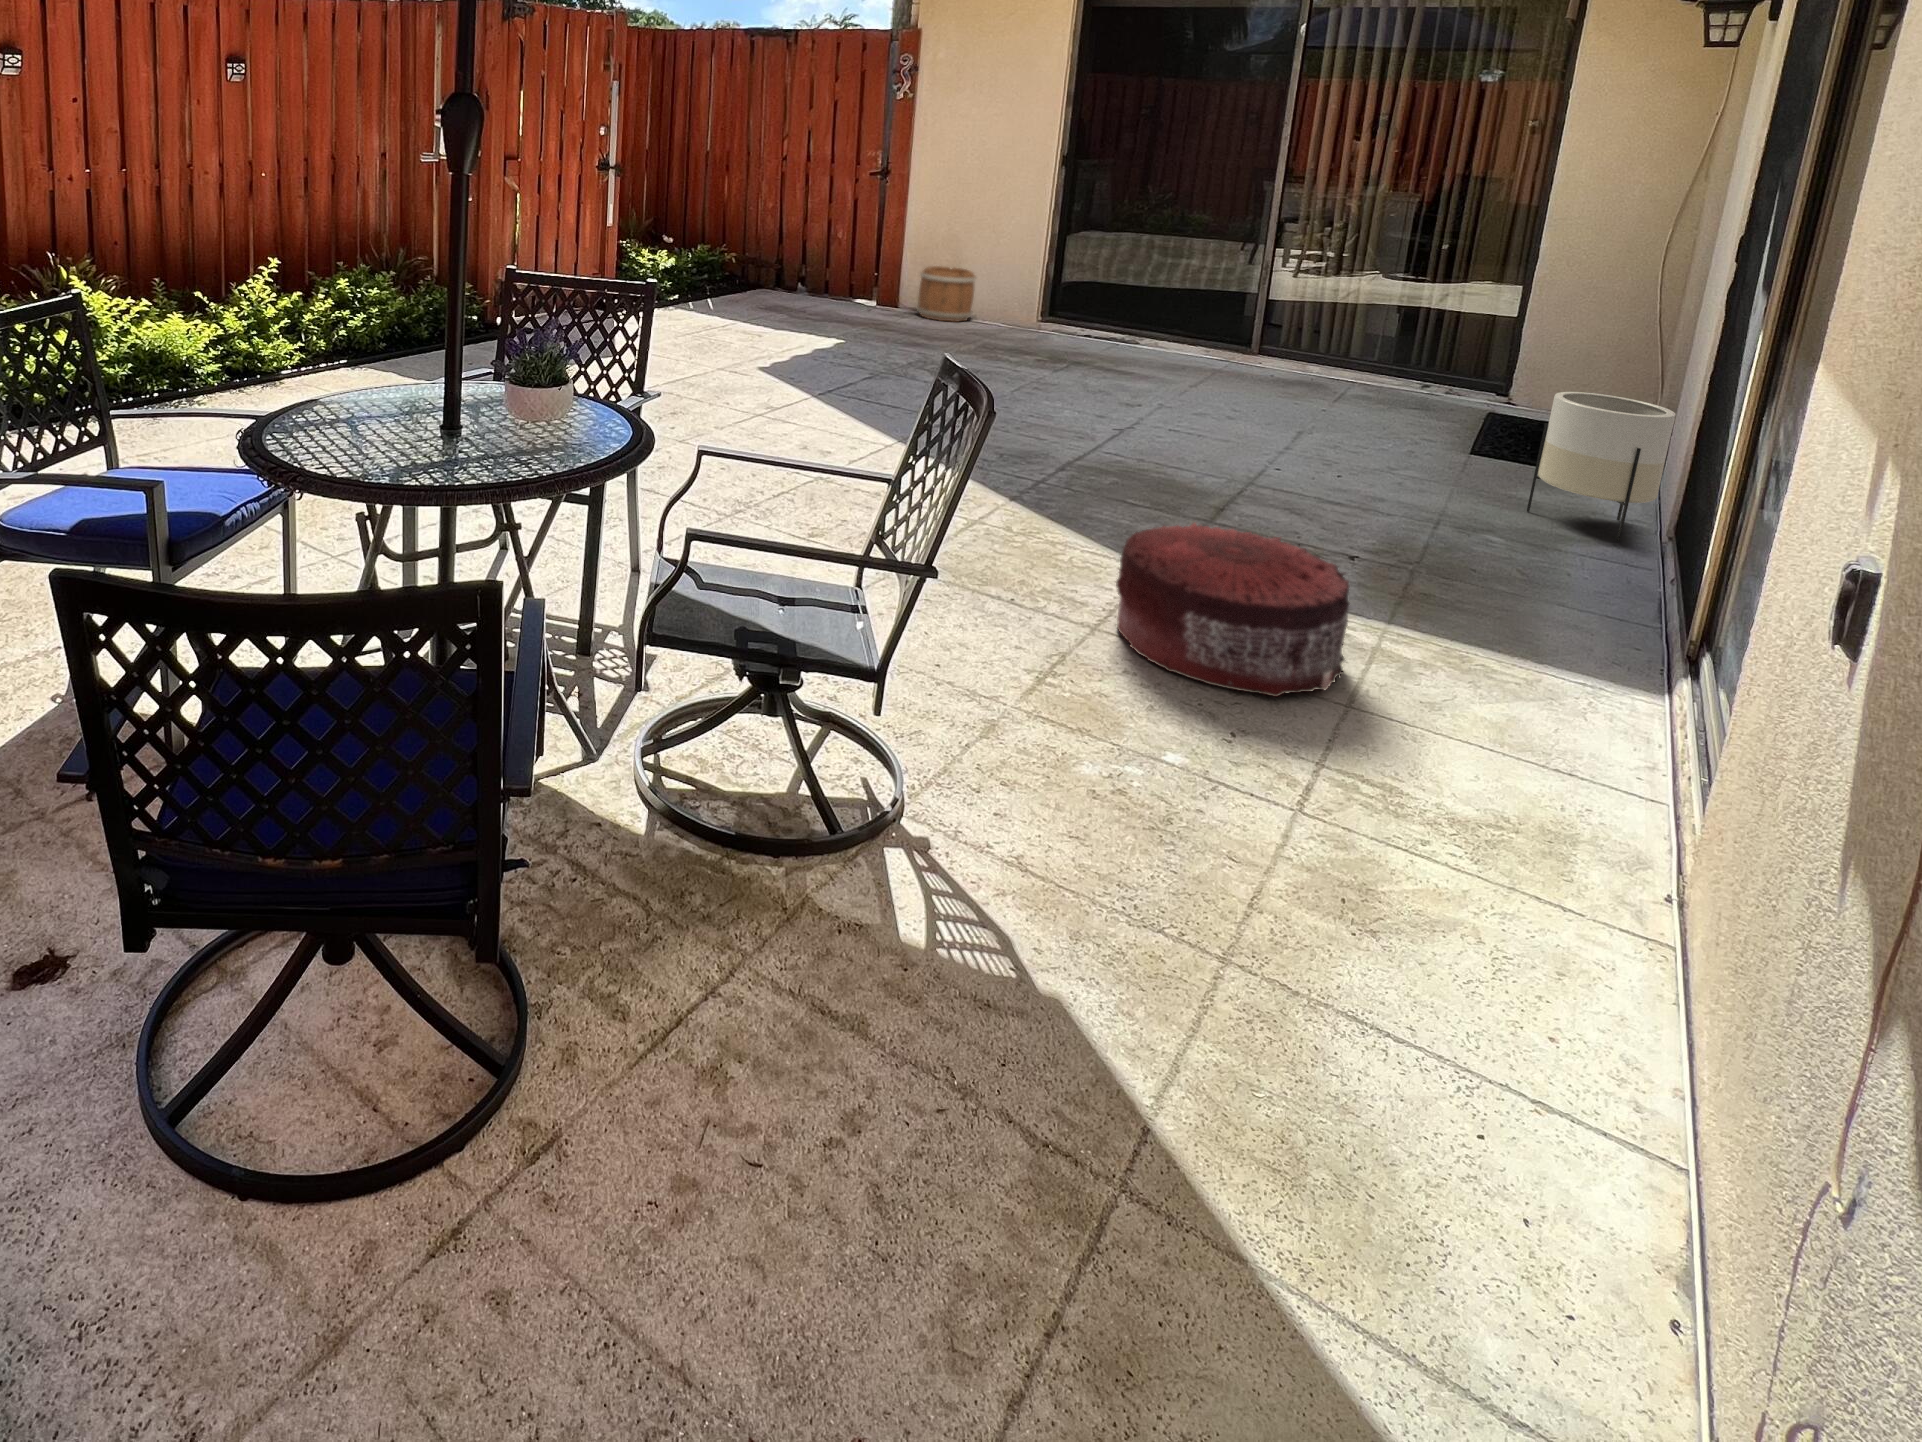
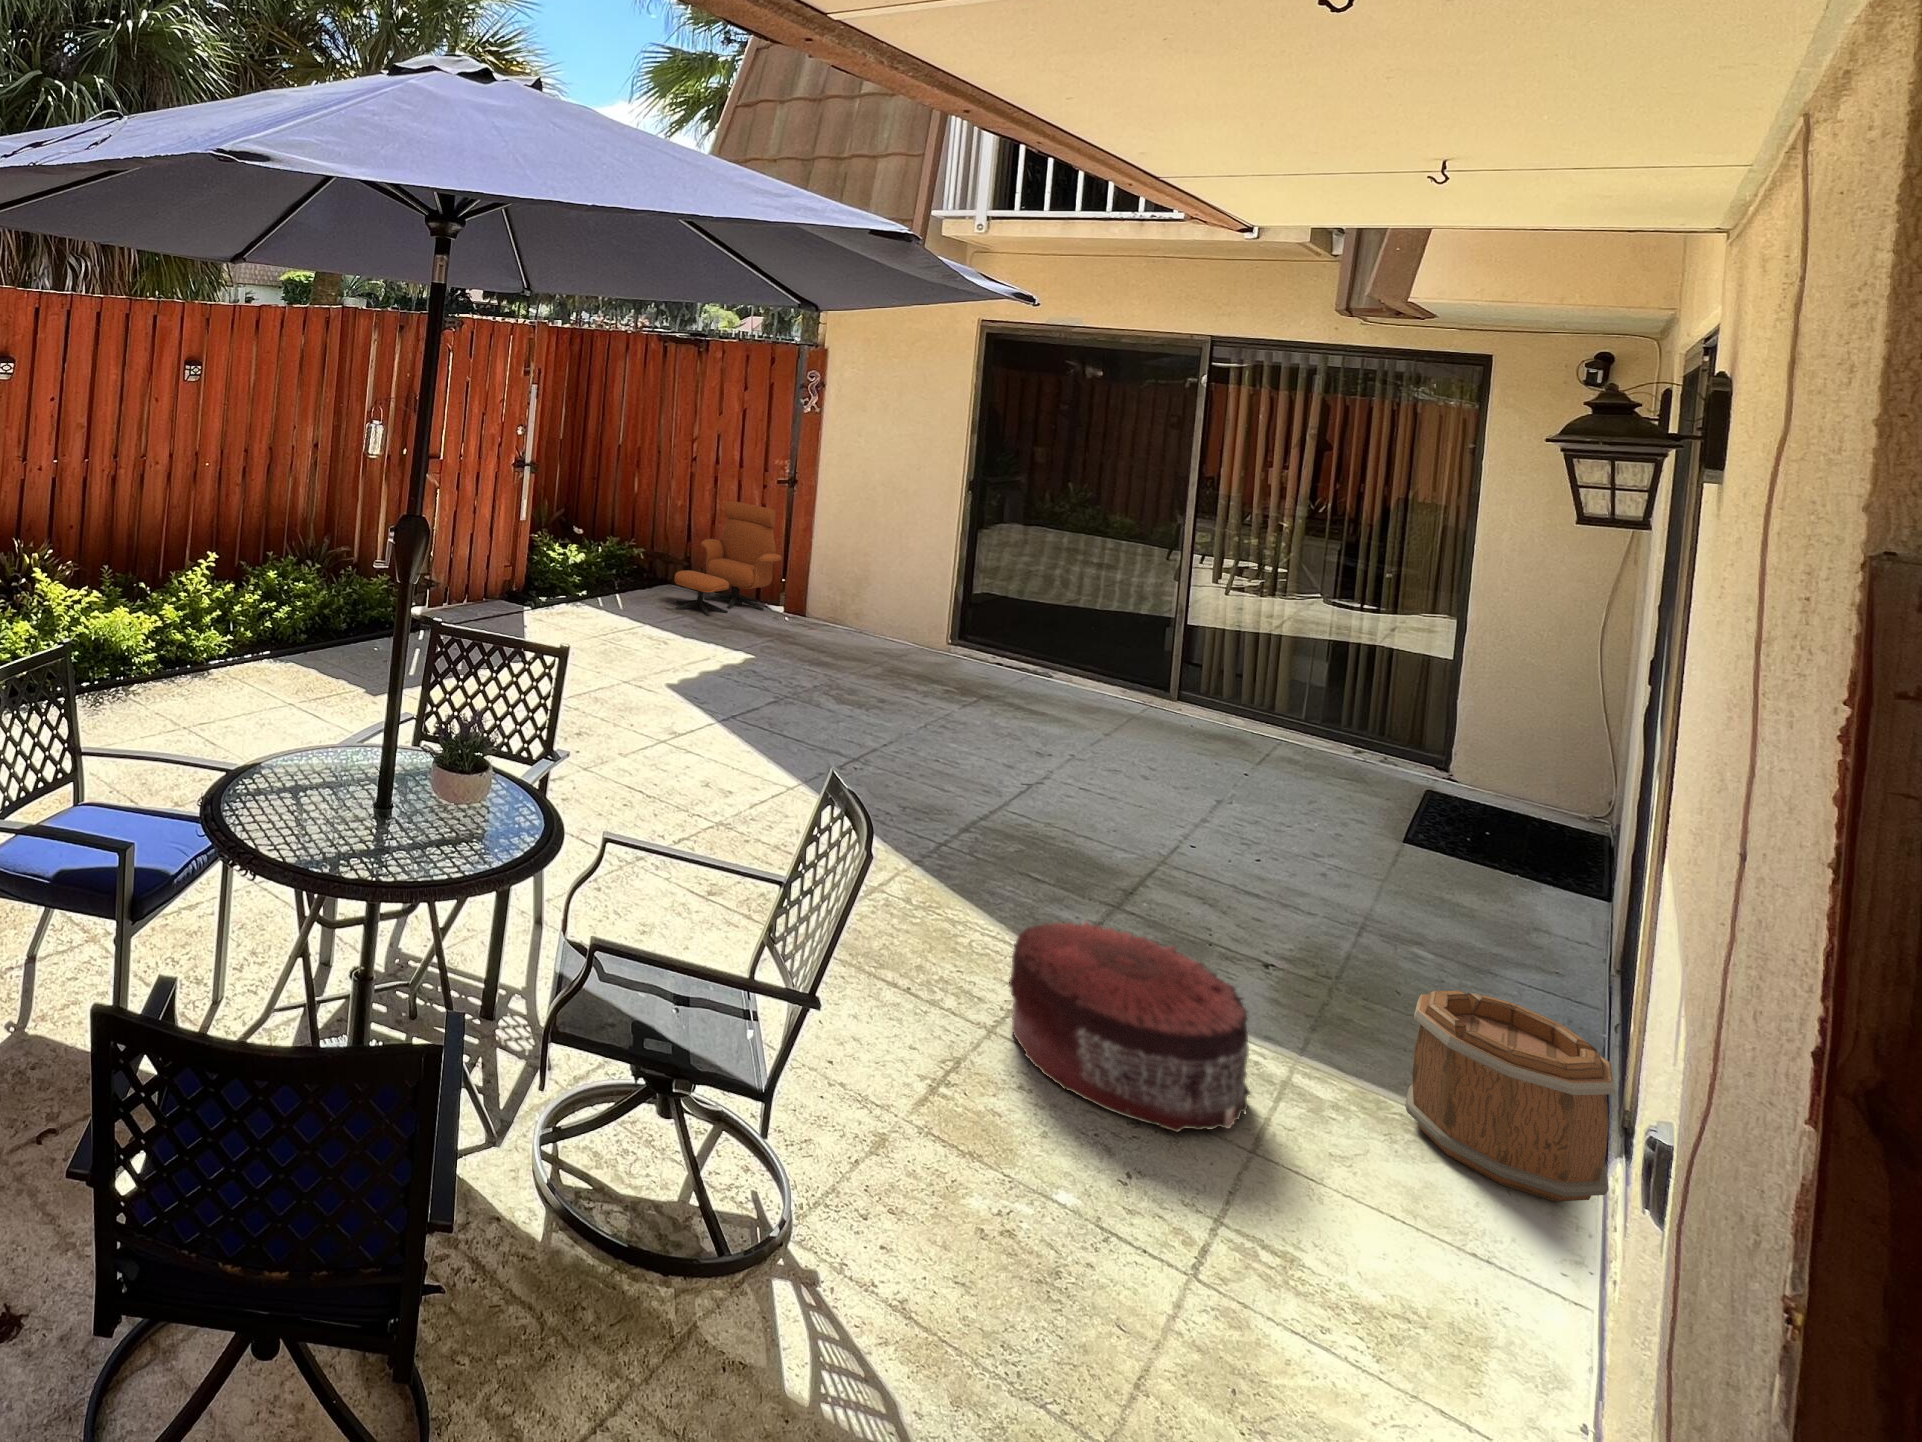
lounge chair: none [774,196,884,311] -> present [674,501,782,616]
bucket: present [917,266,976,322] -> present [1405,991,1615,1201]
planter: present [1527,392,1676,542] -> none [1456,790,1602,964]

